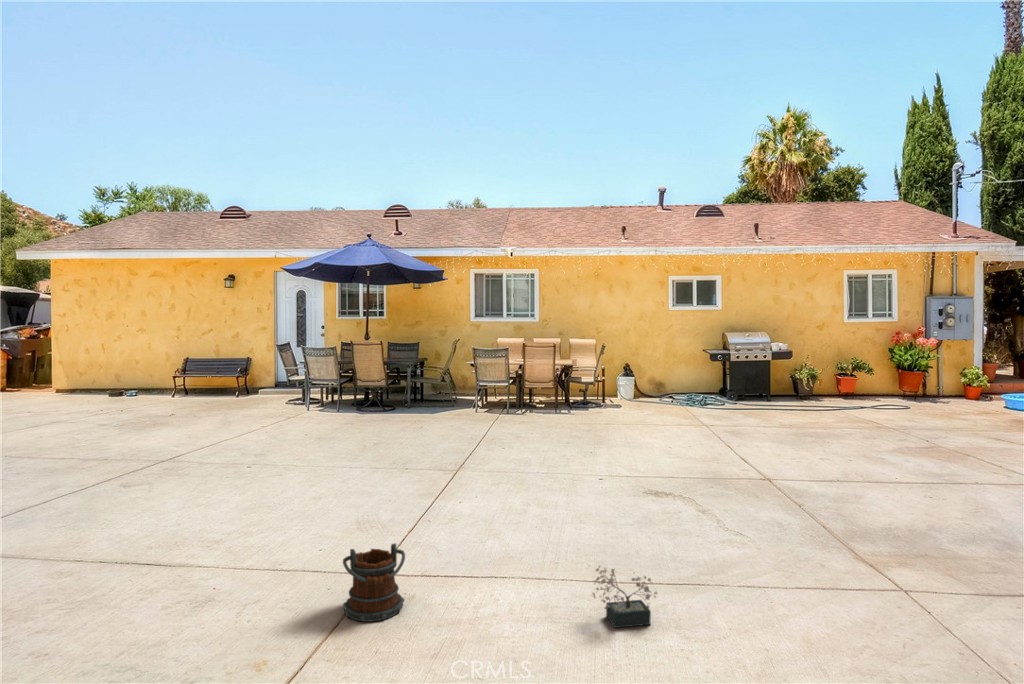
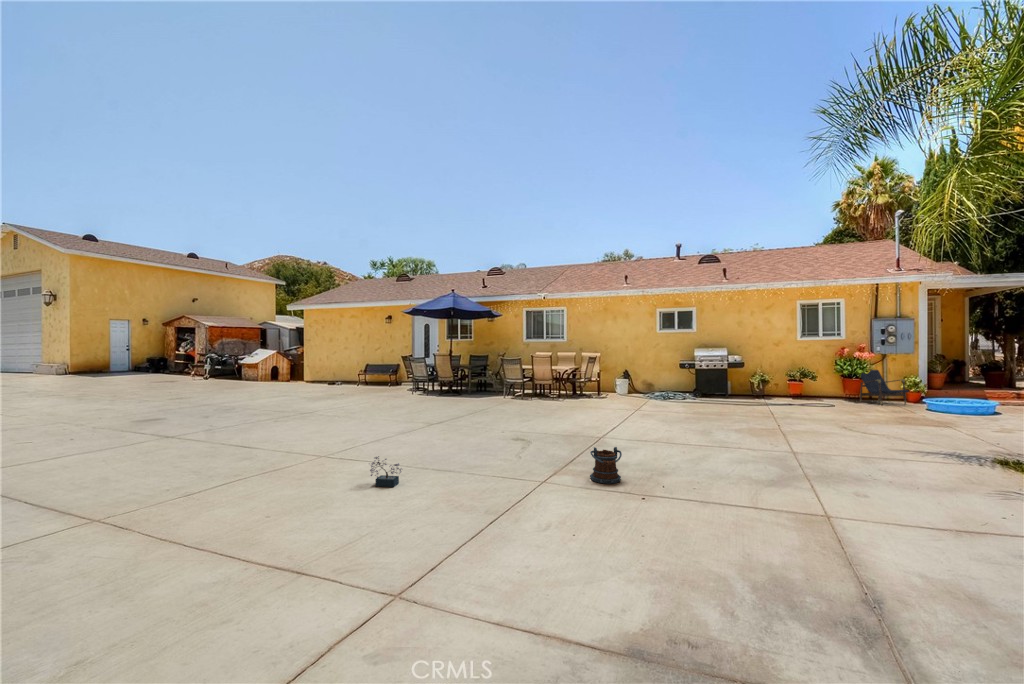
lounge chair: none [913,359,970,403] -> present [860,370,909,405]
bucket: present [343,543,405,622] -> present [590,447,622,484]

